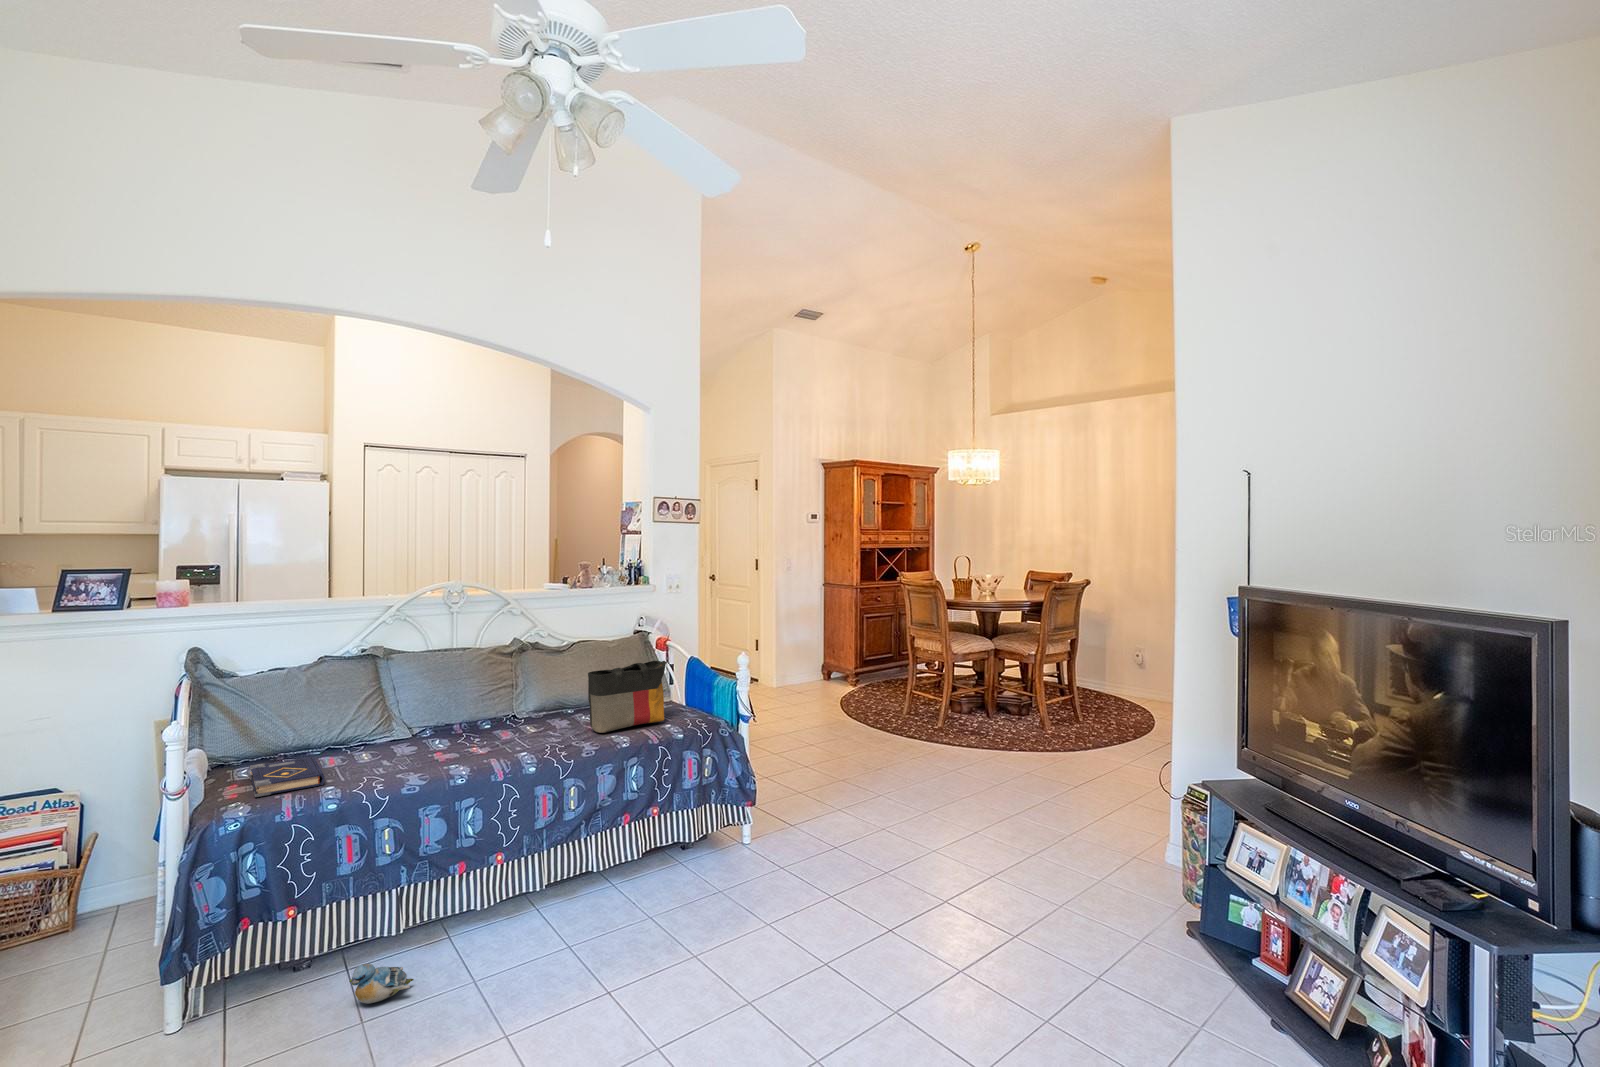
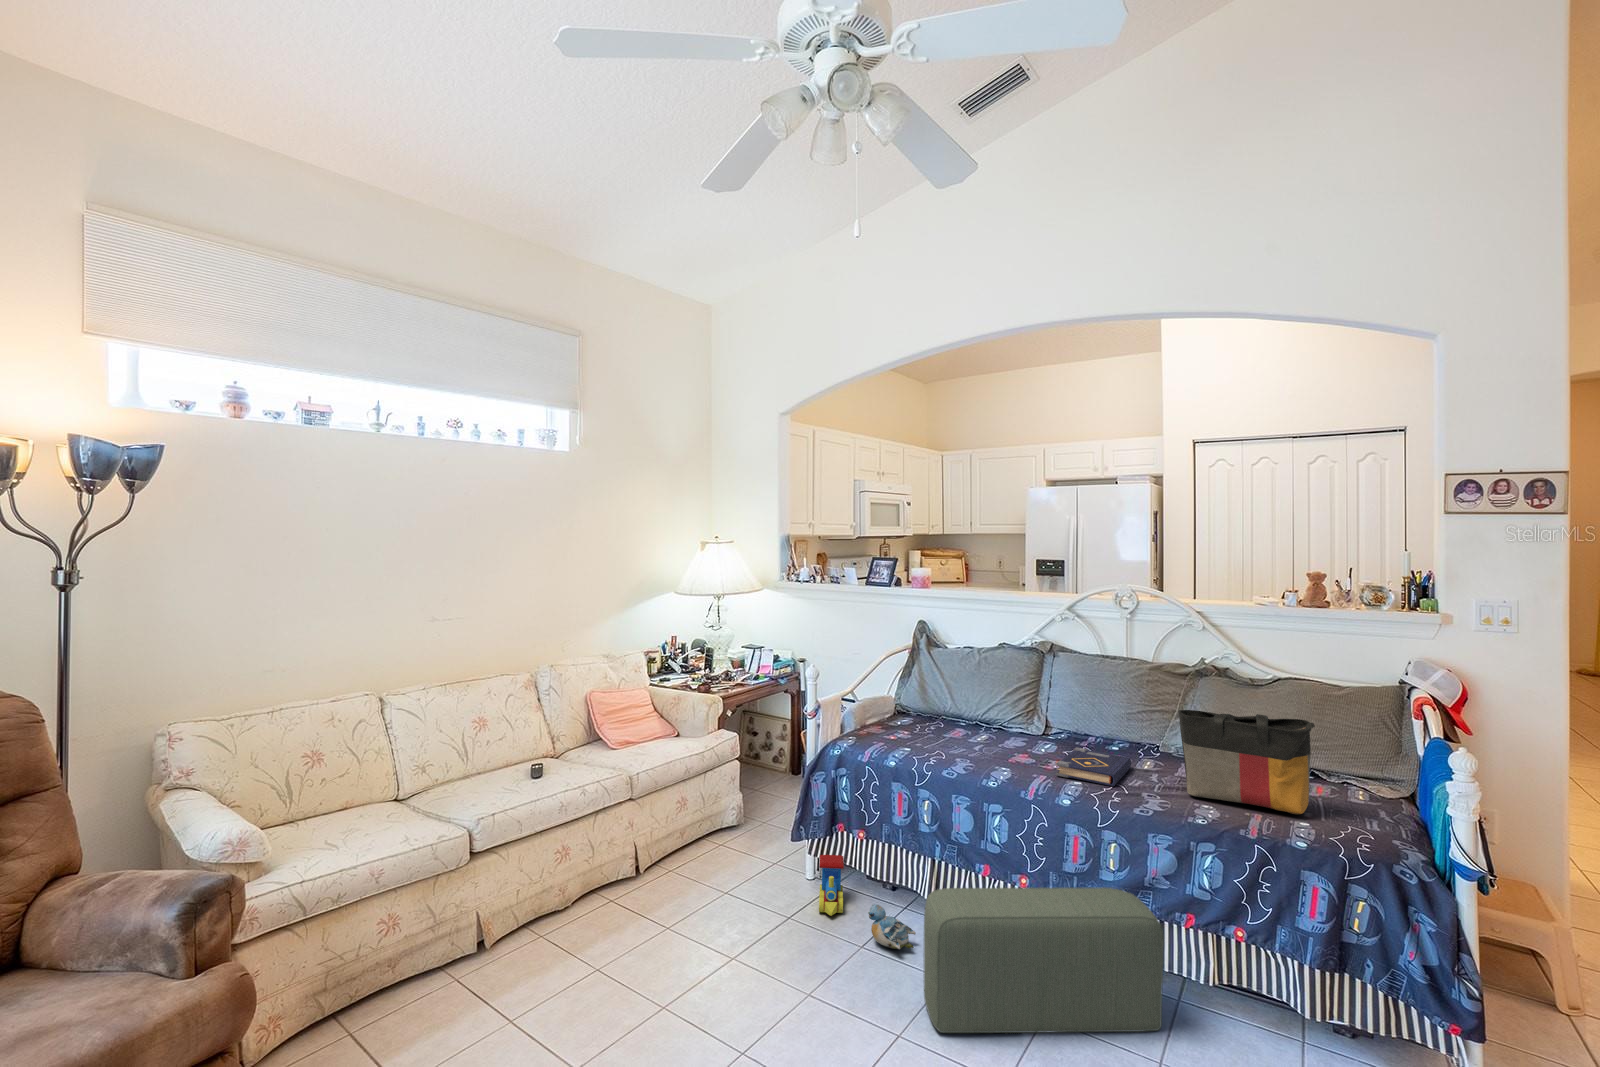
book: present [250,757,325,797] -> present [1056,747,1131,786]
pouf: none [478,819,625,1005] -> present [924,887,1164,1033]
toy train: none [212,958,284,1036] -> present [819,855,844,916]

